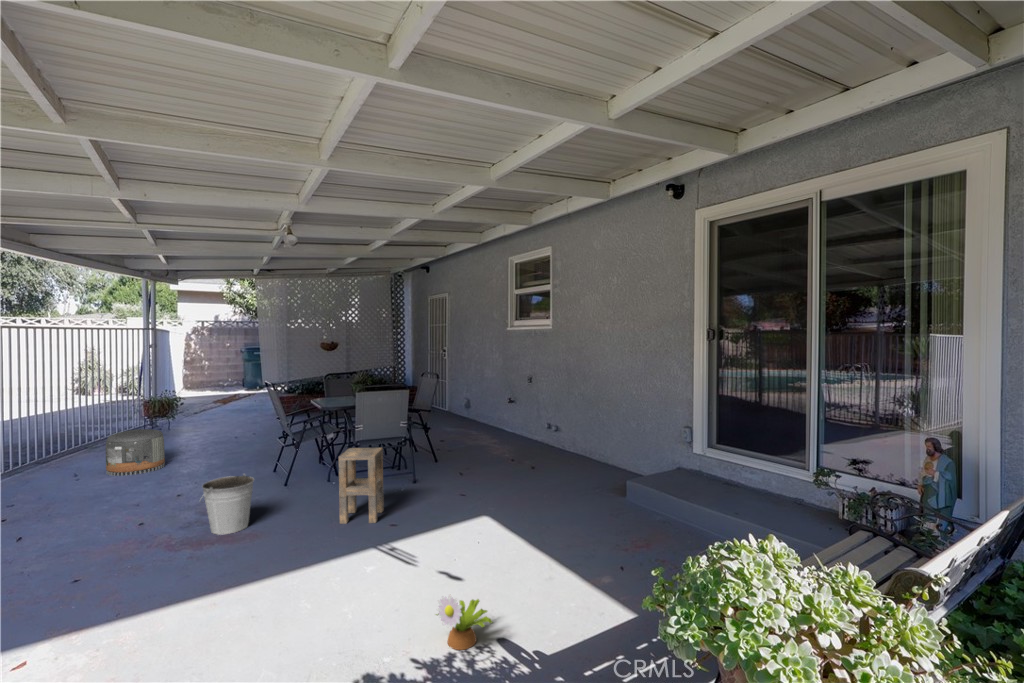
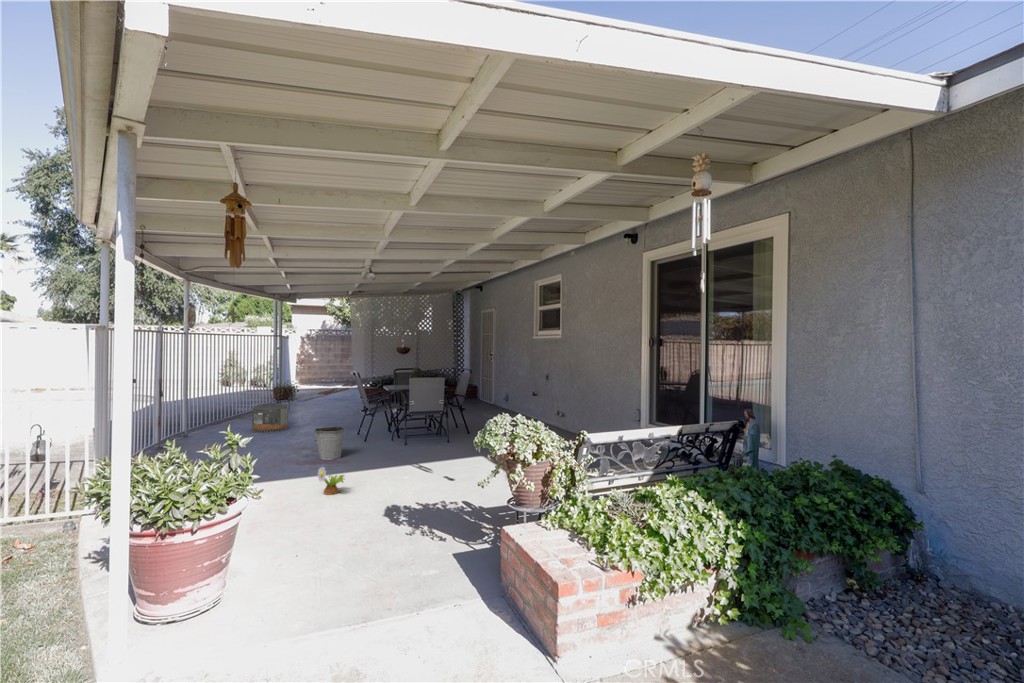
side table: present [339,448,384,524] -> none [395,413,424,460]
decorative plant: present [436,595,492,650] -> present [318,467,344,495]

